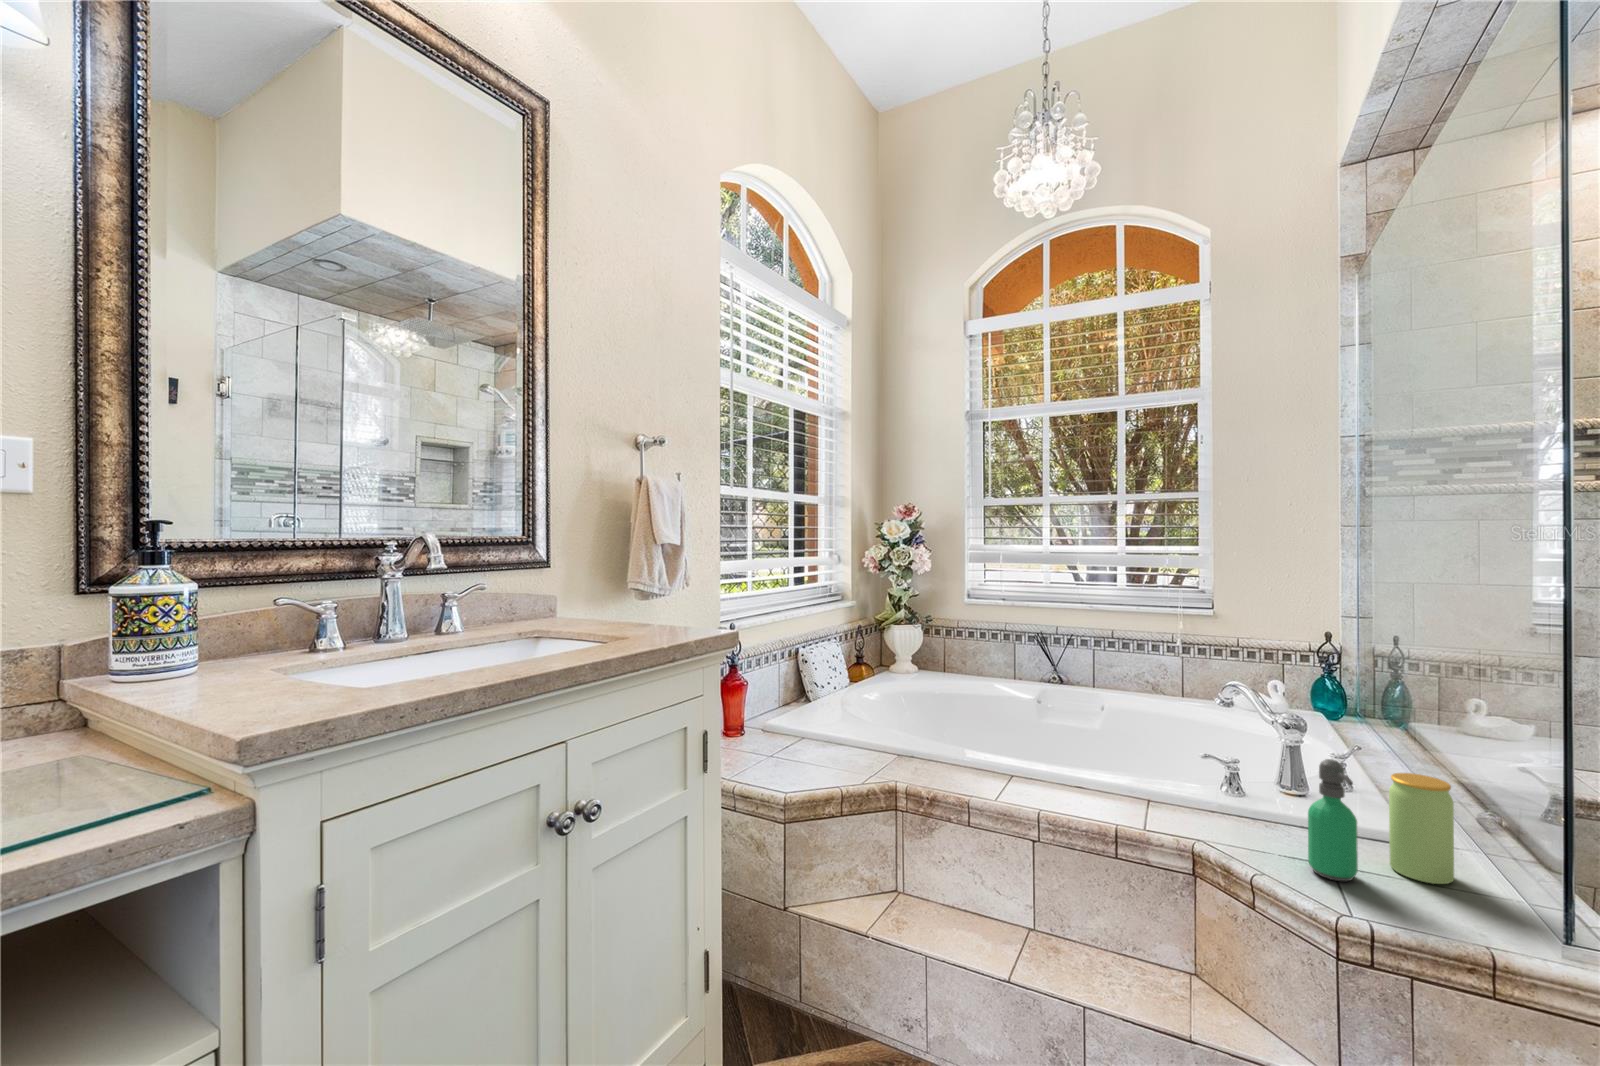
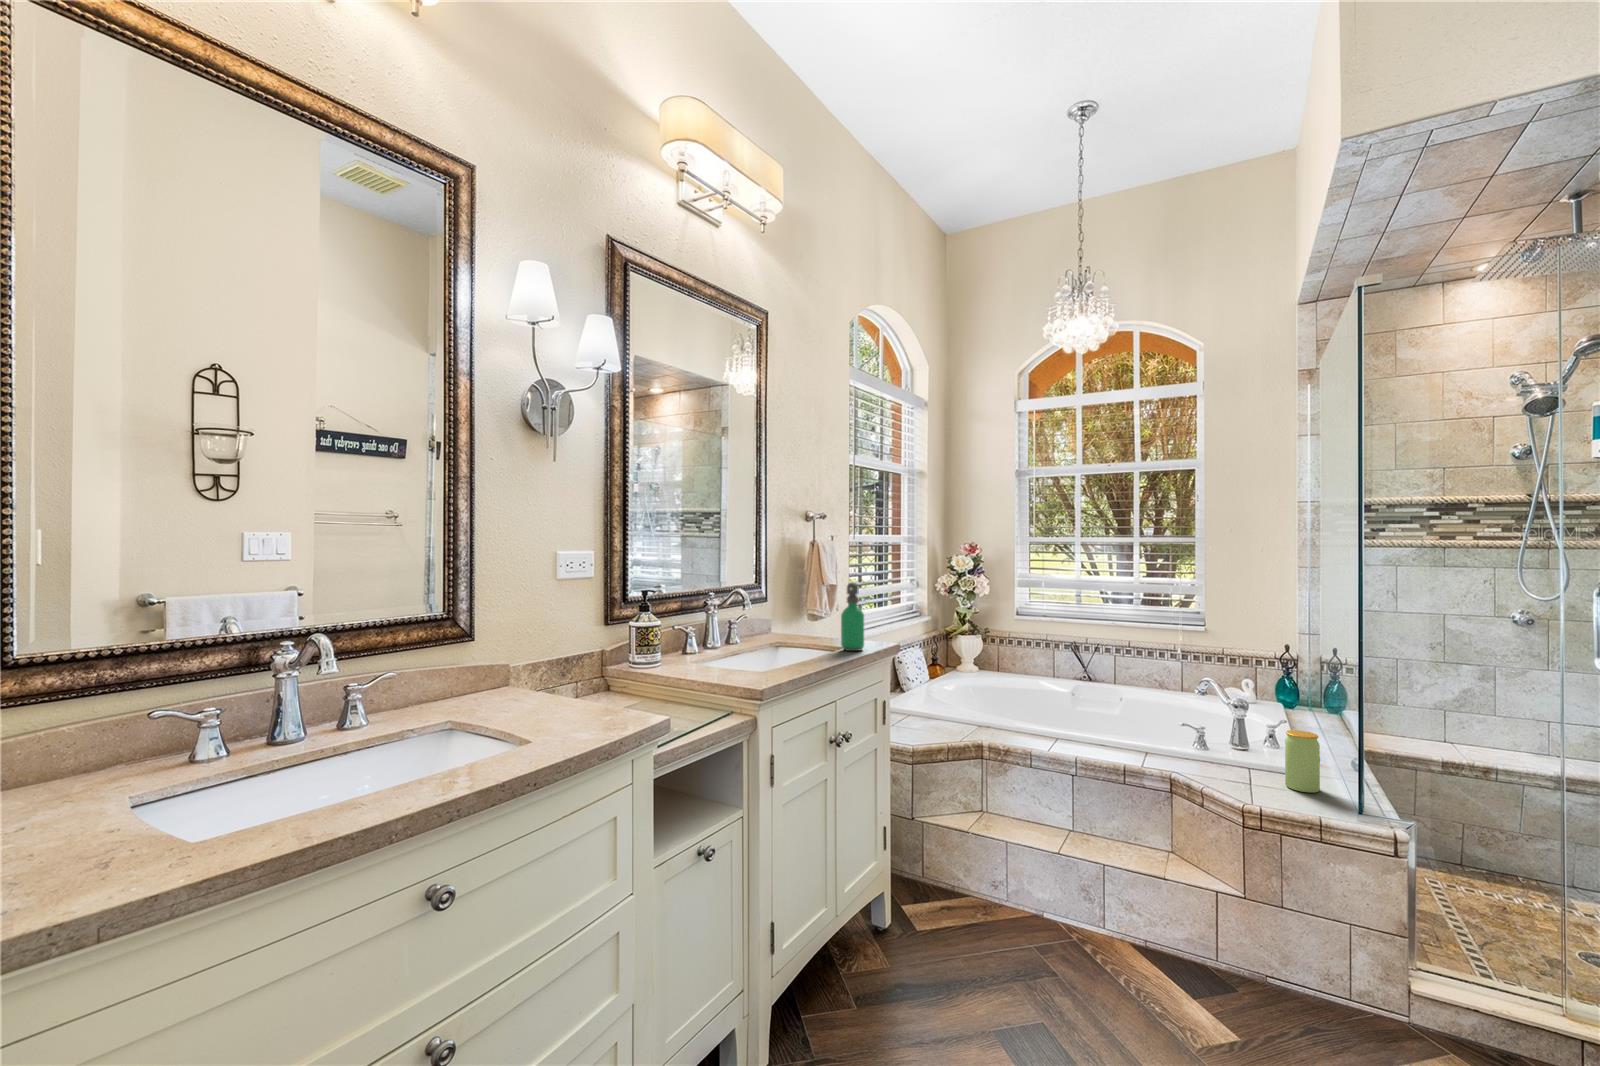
soap dispenser: present [1308,759,1358,881] -> present [841,582,864,651]

